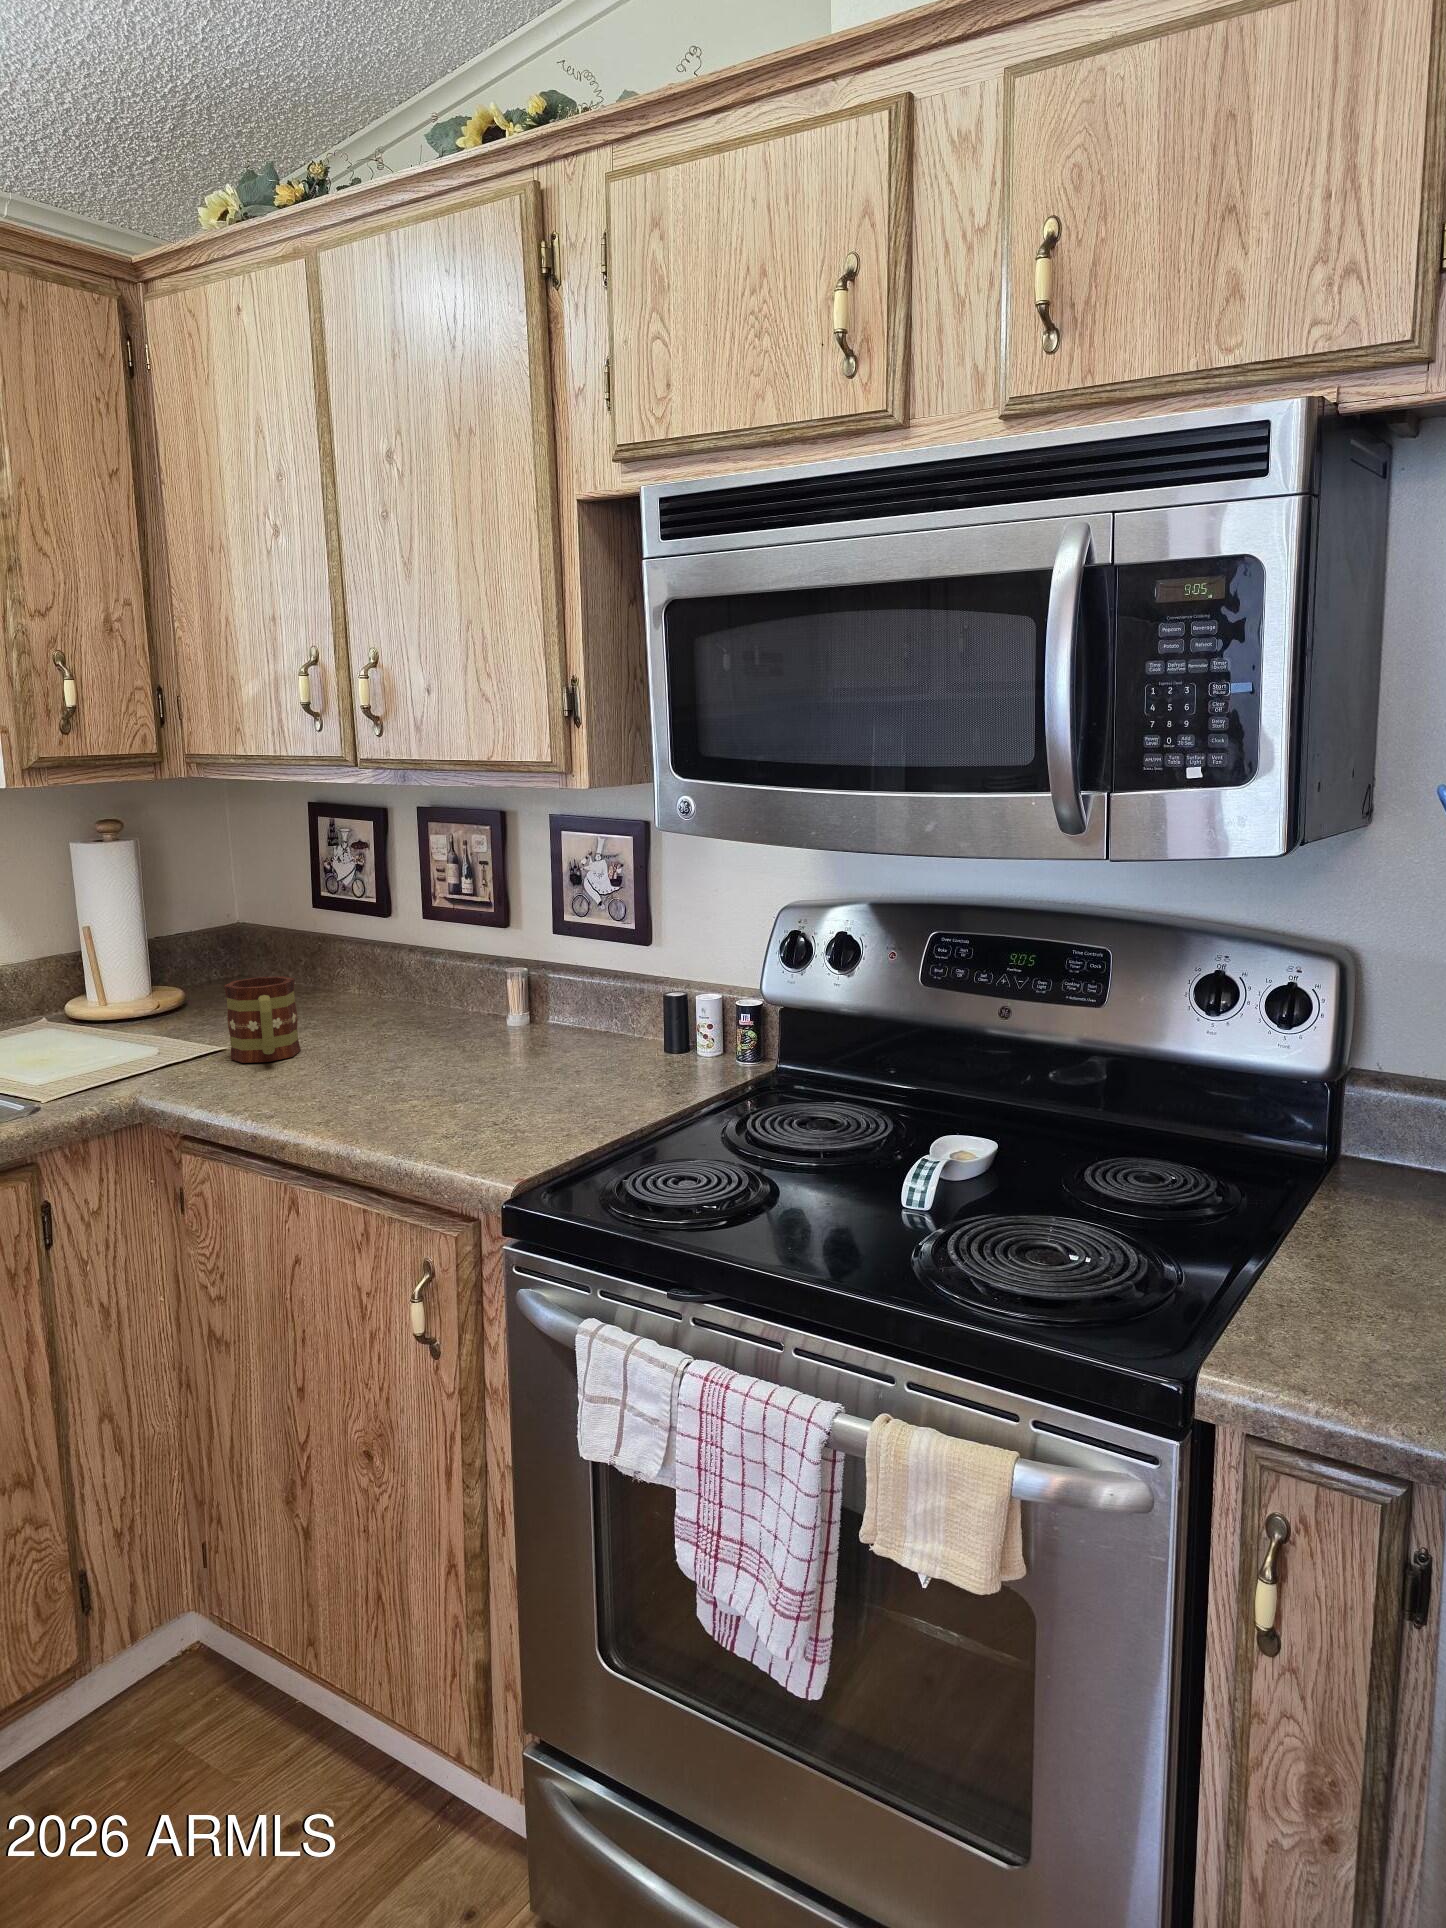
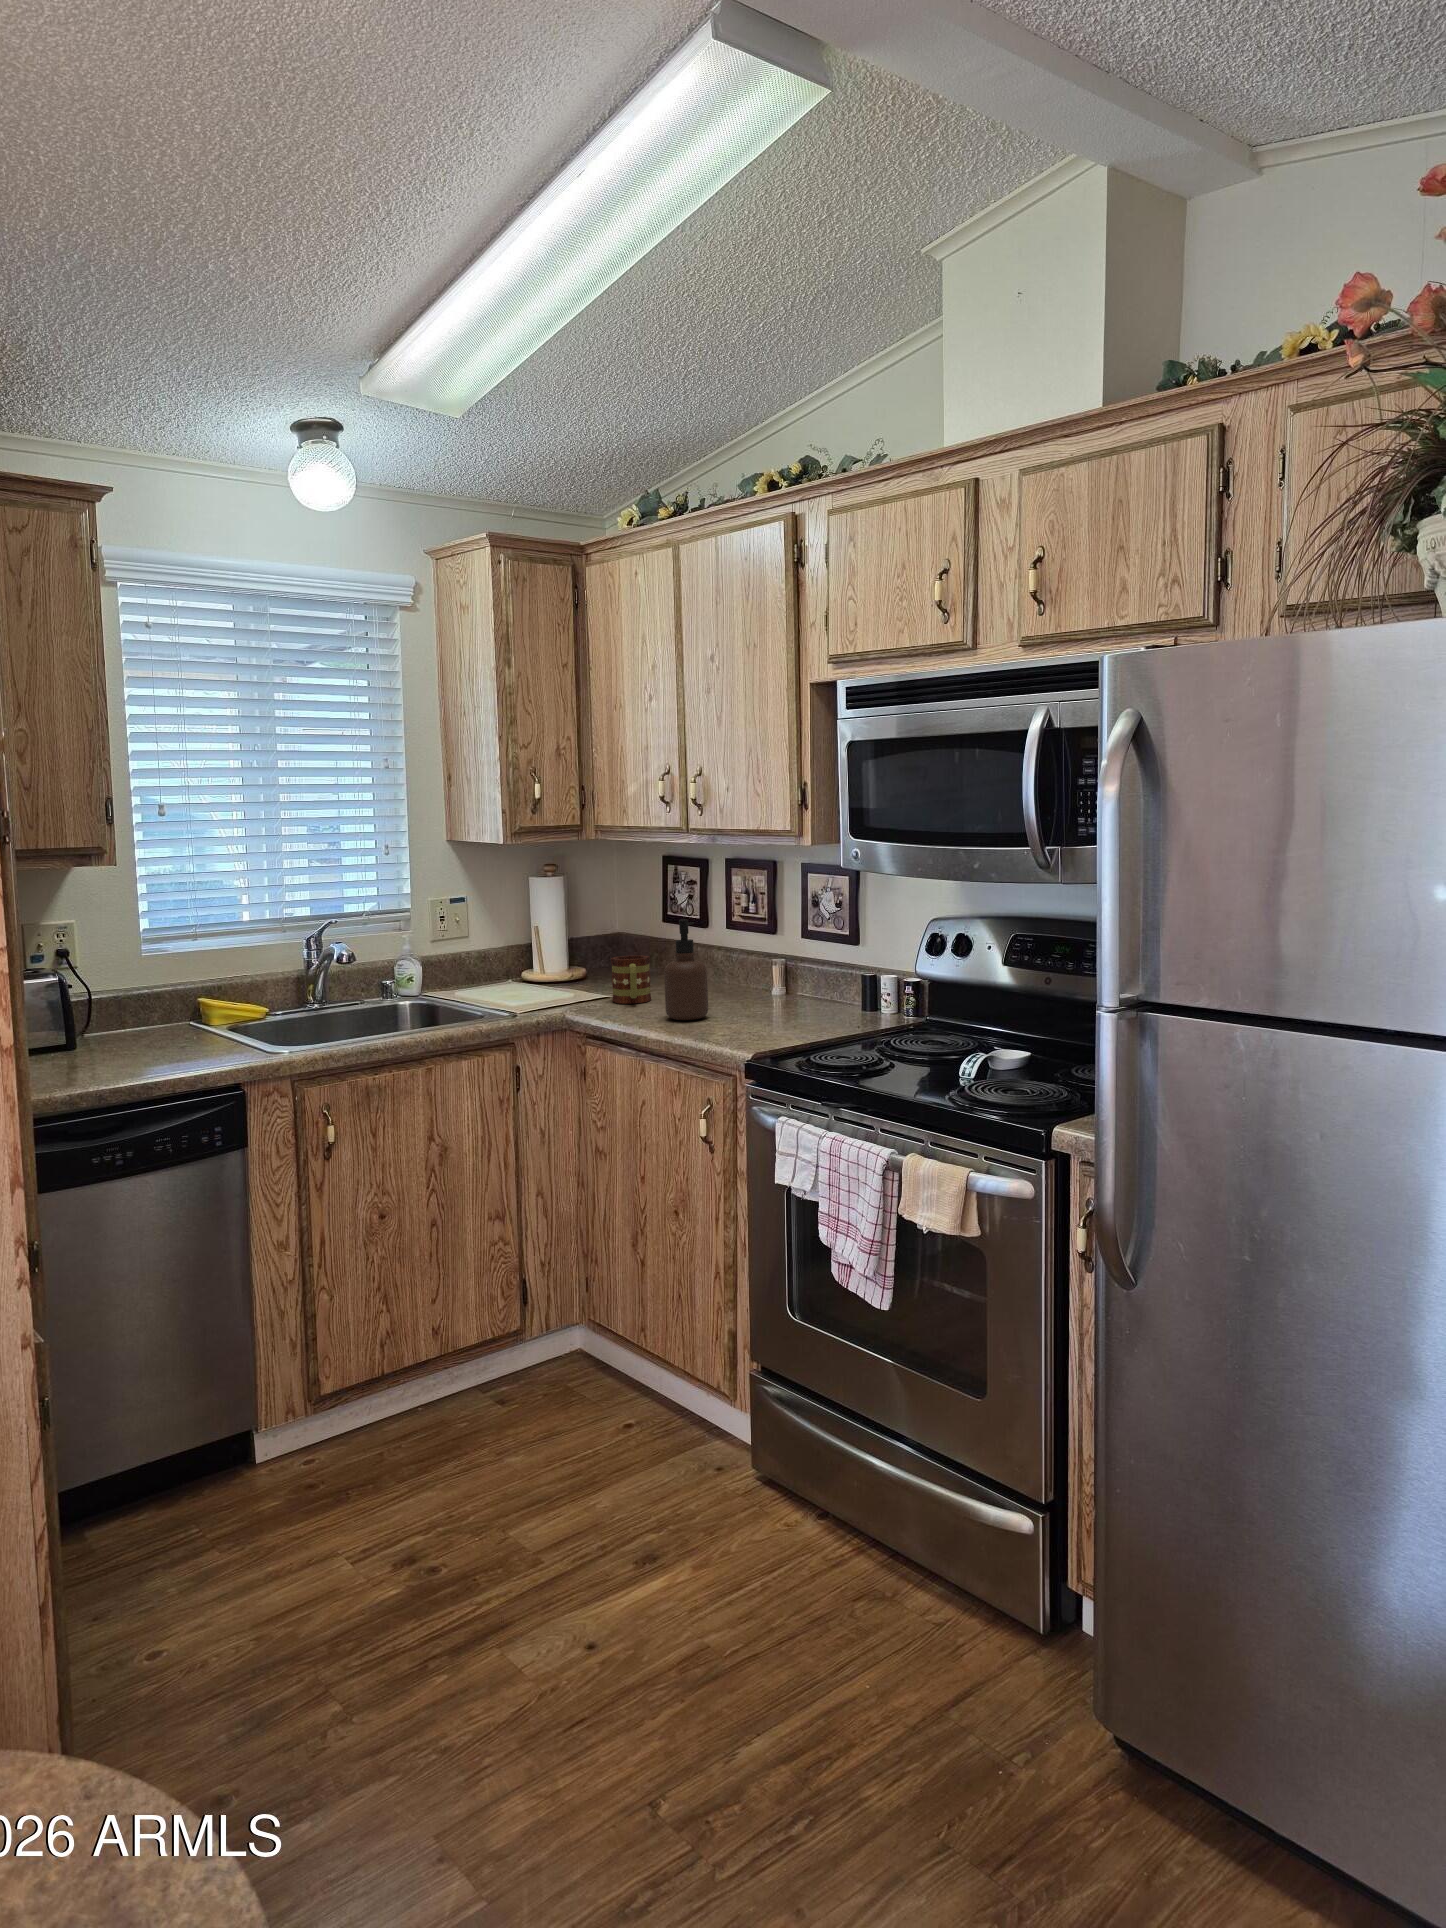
soap dispenser: none [324,921,406,1099] -> present [664,920,708,1020]

